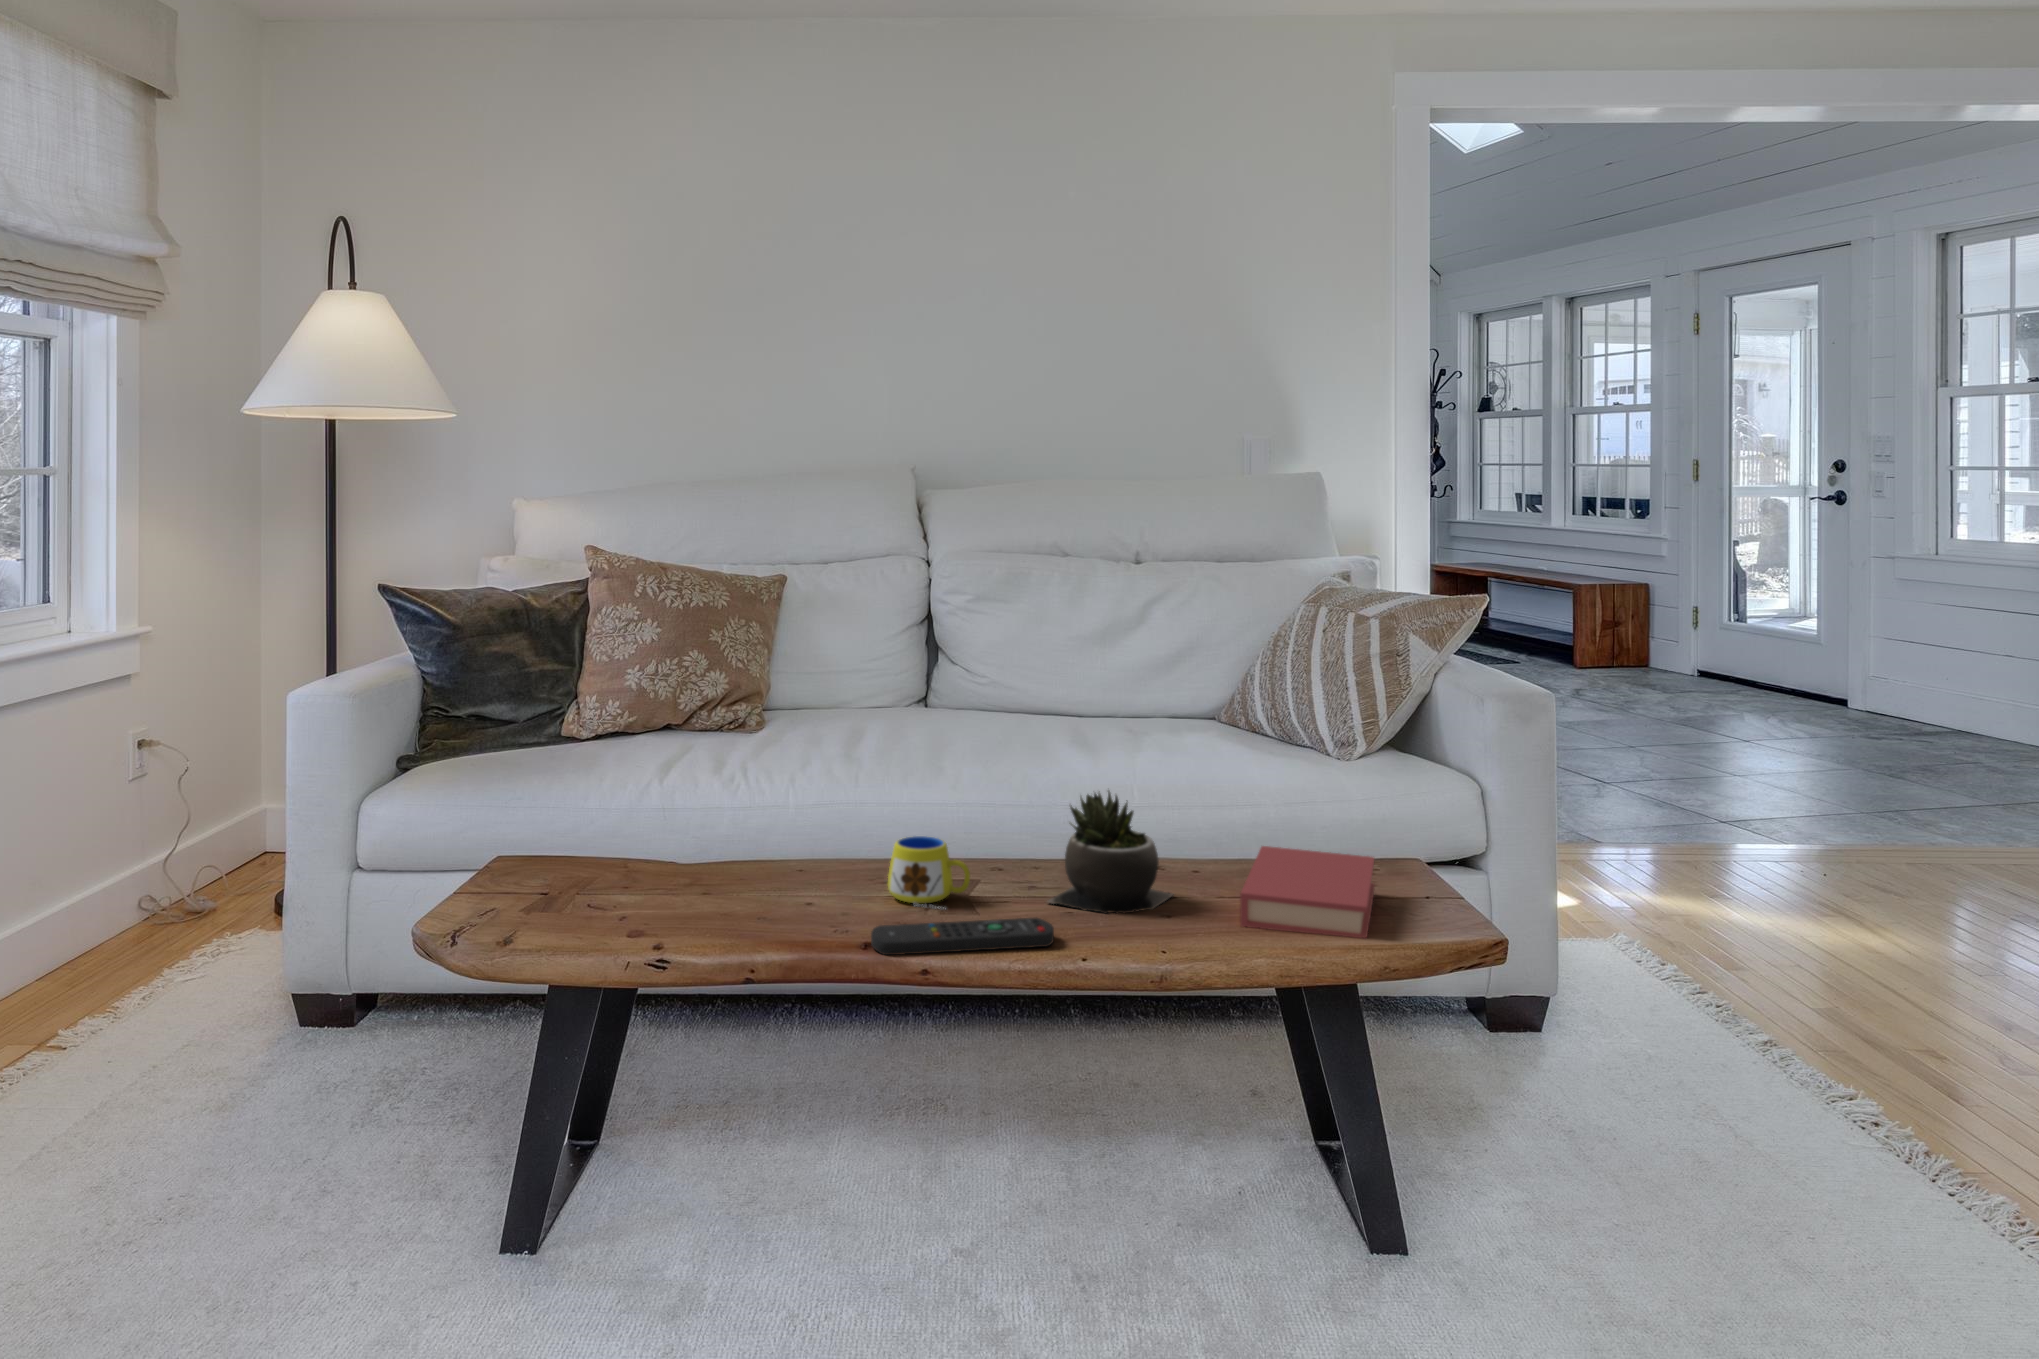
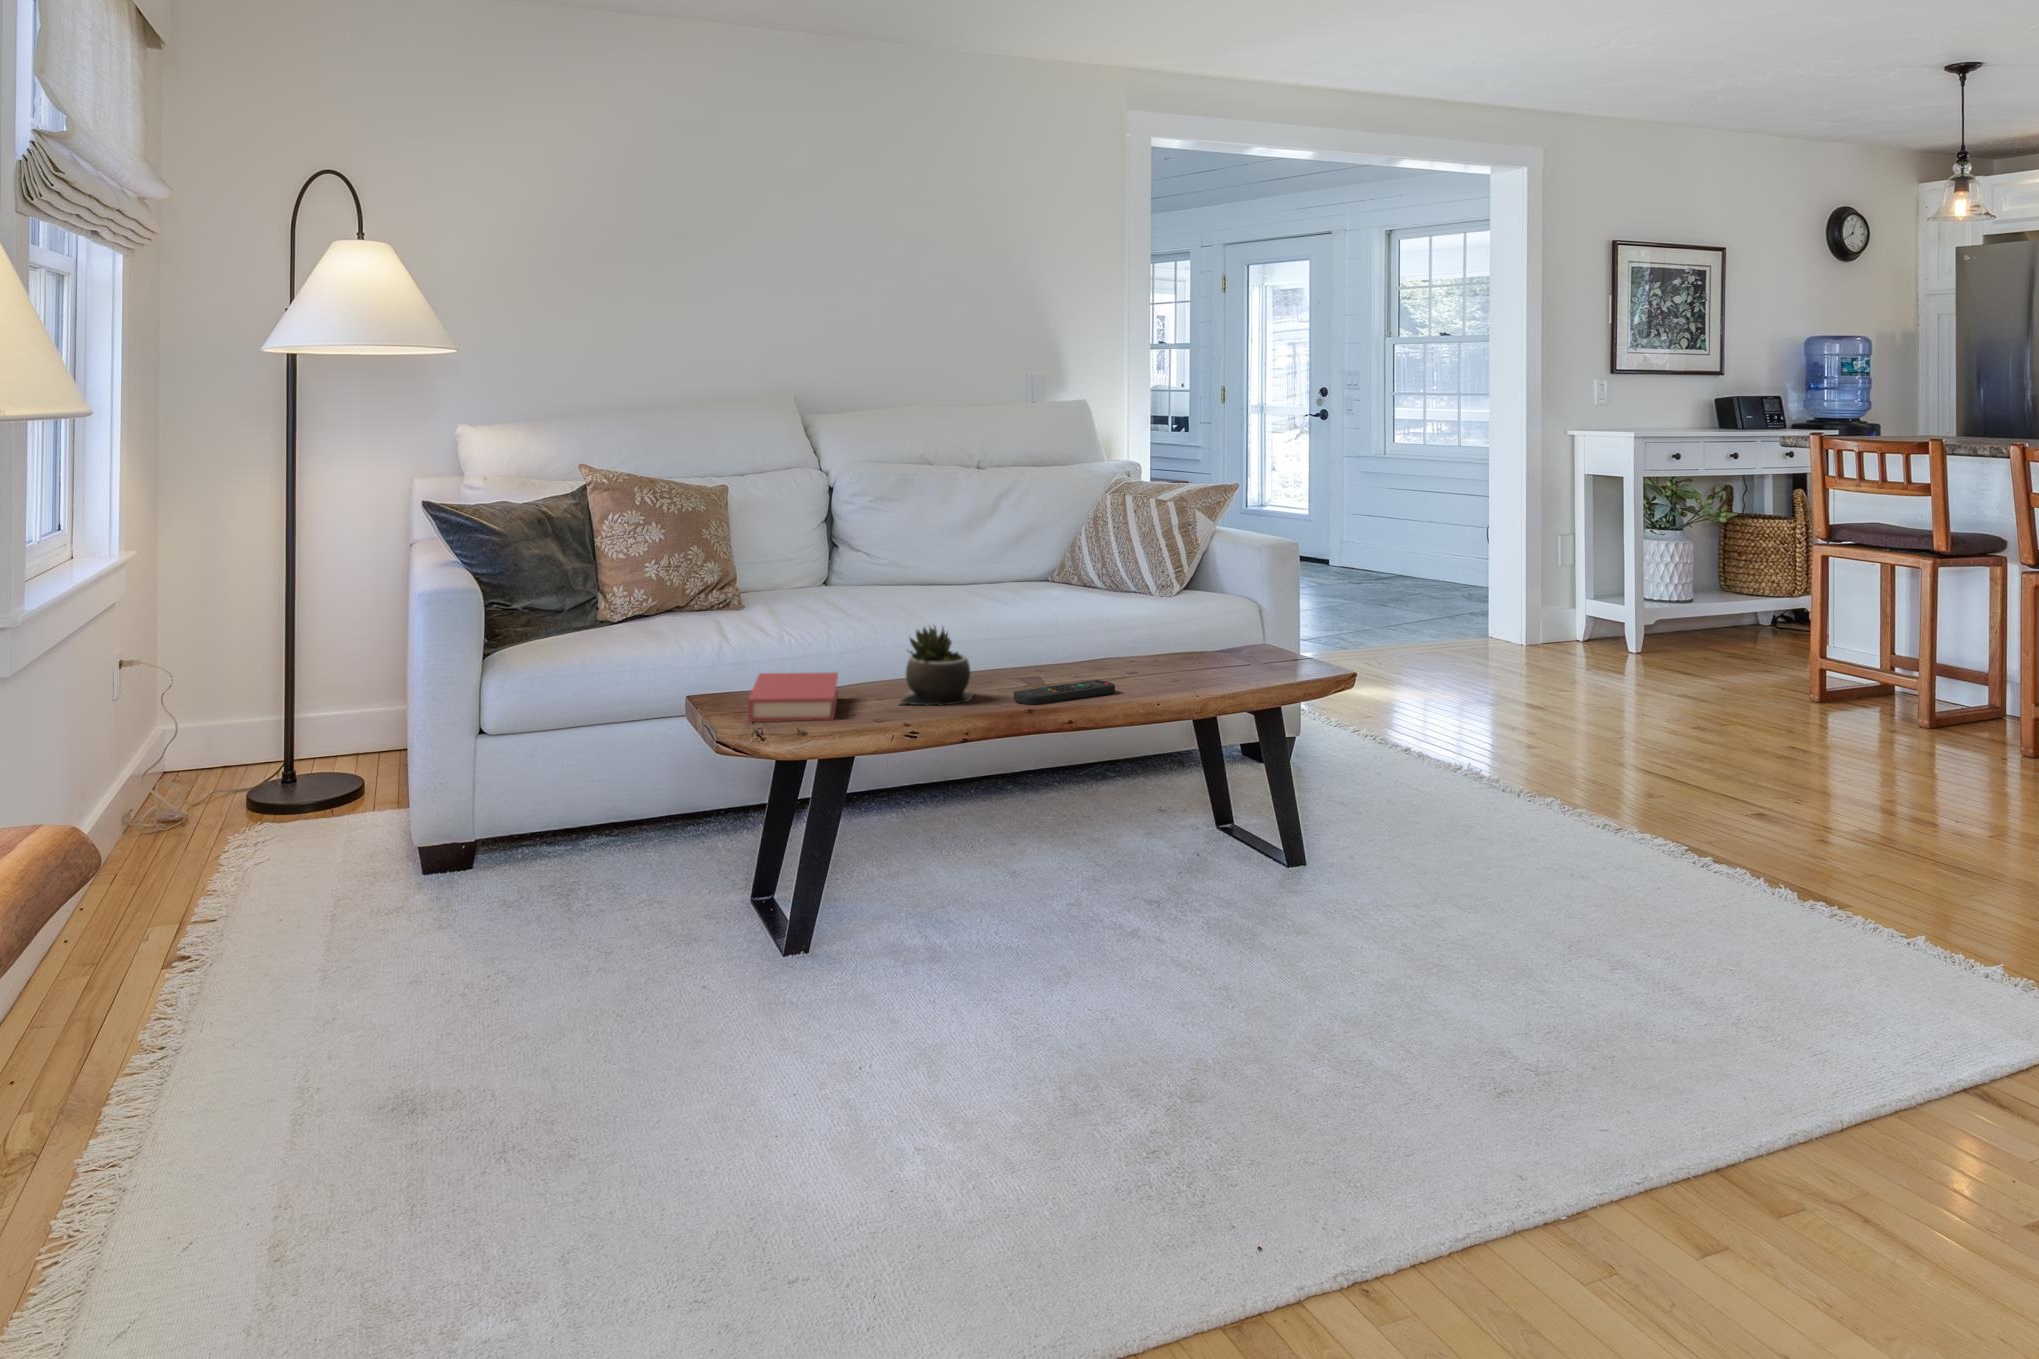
succulent plant: present [1048,791,1173,914] -> present [899,627,974,706]
mug: present [888,836,970,909] -> none [973,646,1029,688]
book: present [1240,846,1375,938] -> present [748,672,838,722]

